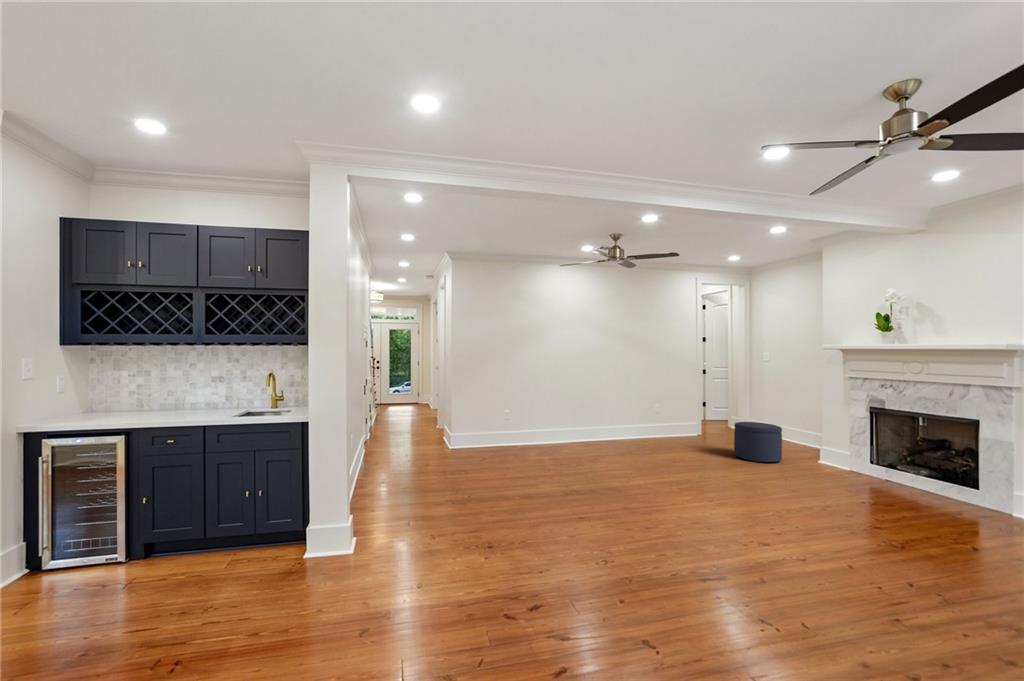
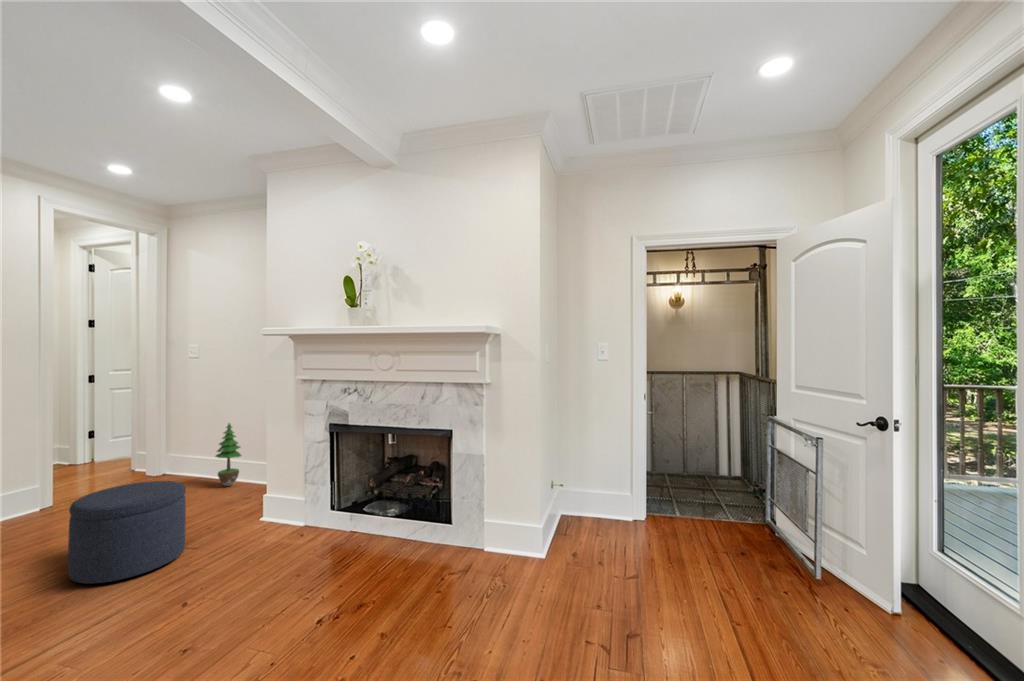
potted tree: none [782,404,799,445] -> present [216,423,241,486]

